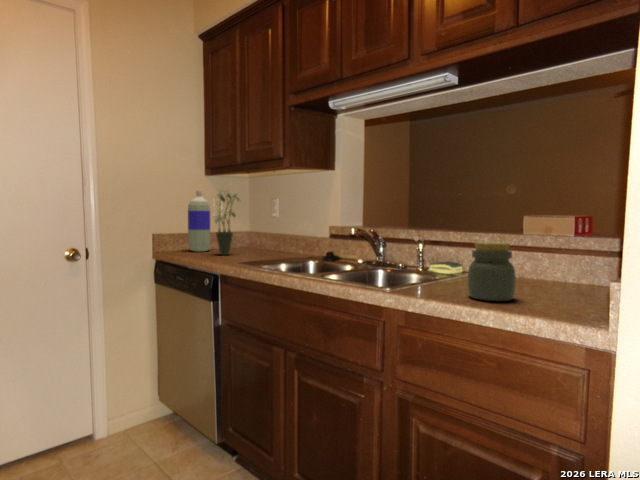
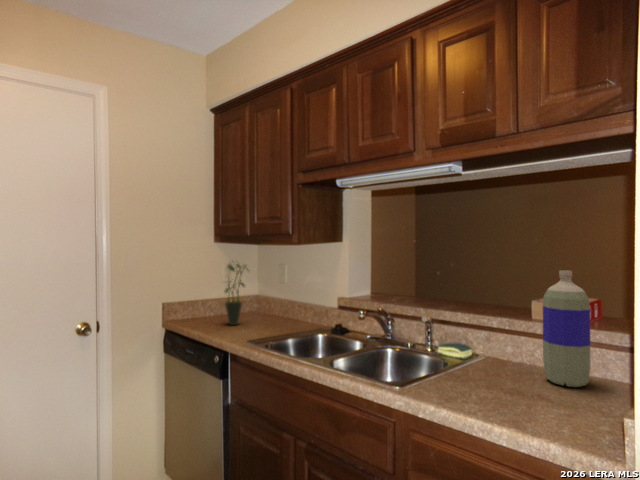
bottle: present [188,191,210,252] -> present [543,271,590,387]
jar: present [468,242,516,301] -> none [478,345,527,411]

